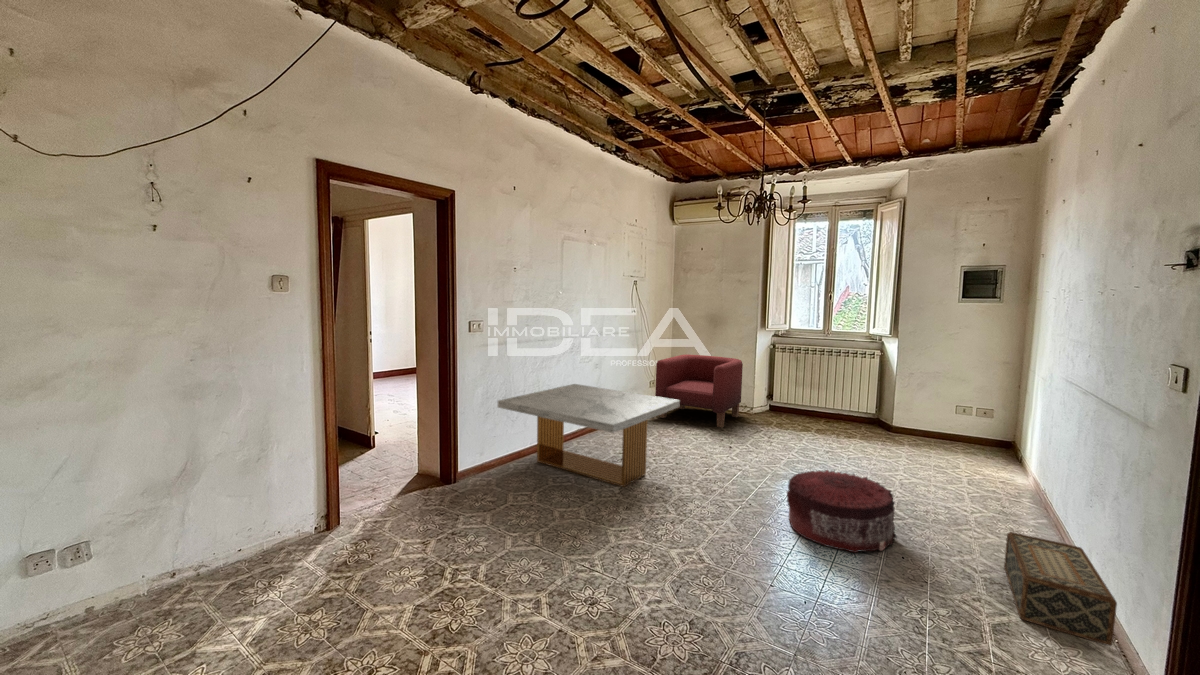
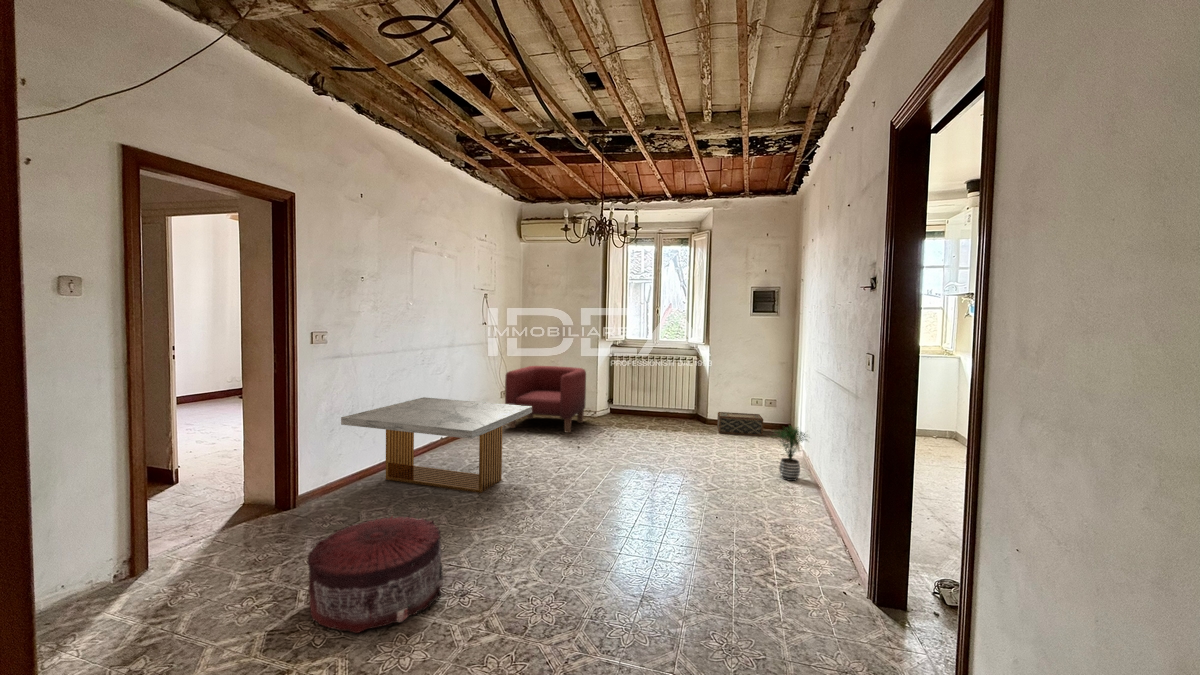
potted plant: none [982,445,1050,519] -> present [775,426,807,481]
pouf: present [787,470,897,553] -> present [307,516,443,633]
woven basket: present [1004,532,1117,646] -> present [717,412,763,436]

